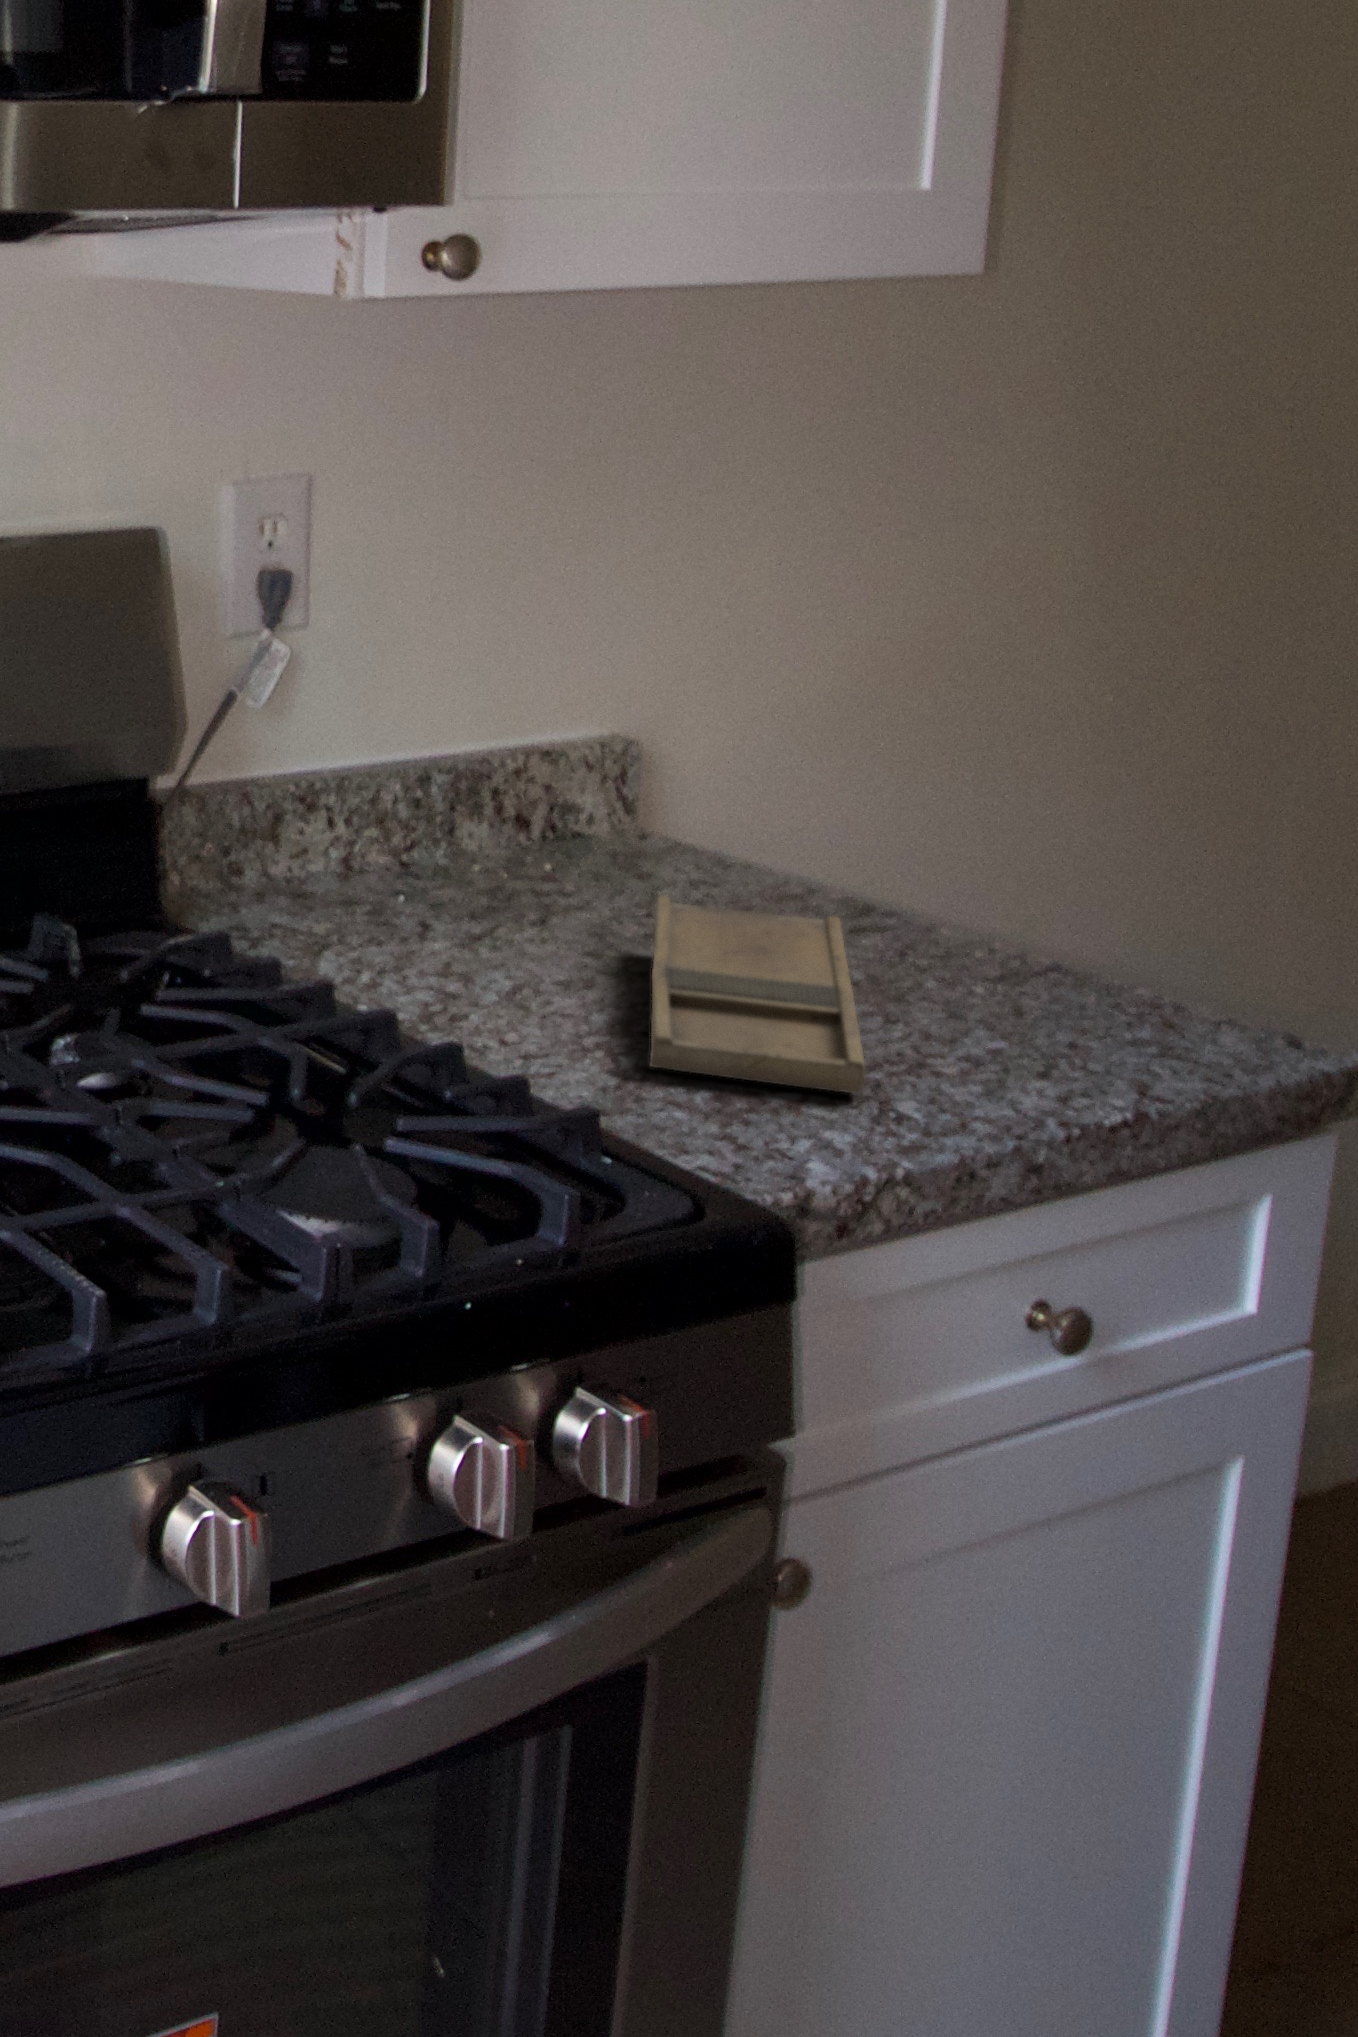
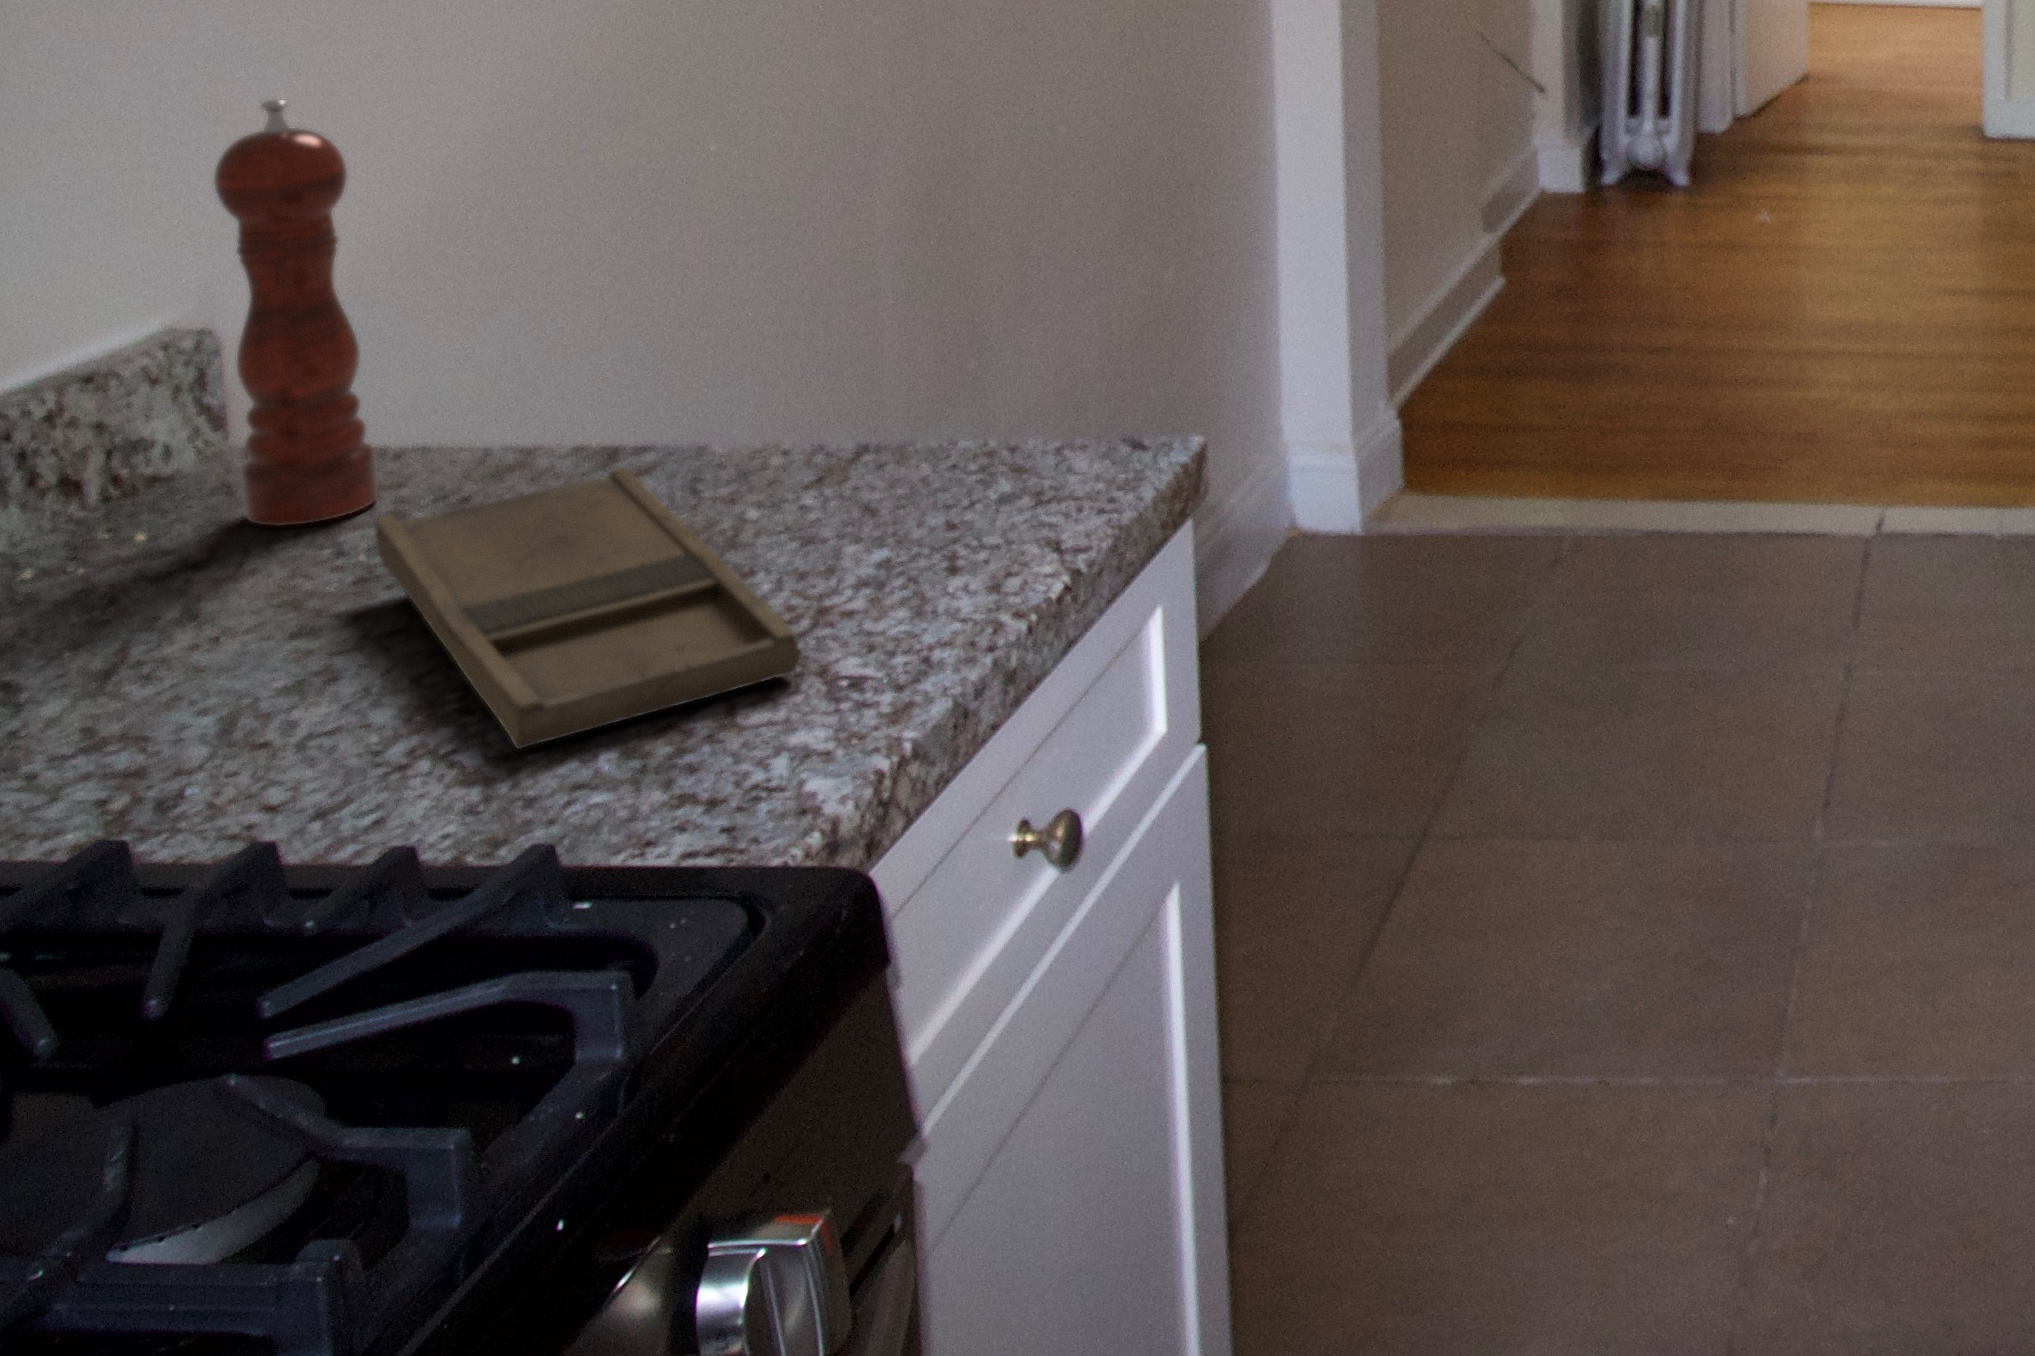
pepper mill: none [612,583,721,898] -> present [214,100,378,526]

